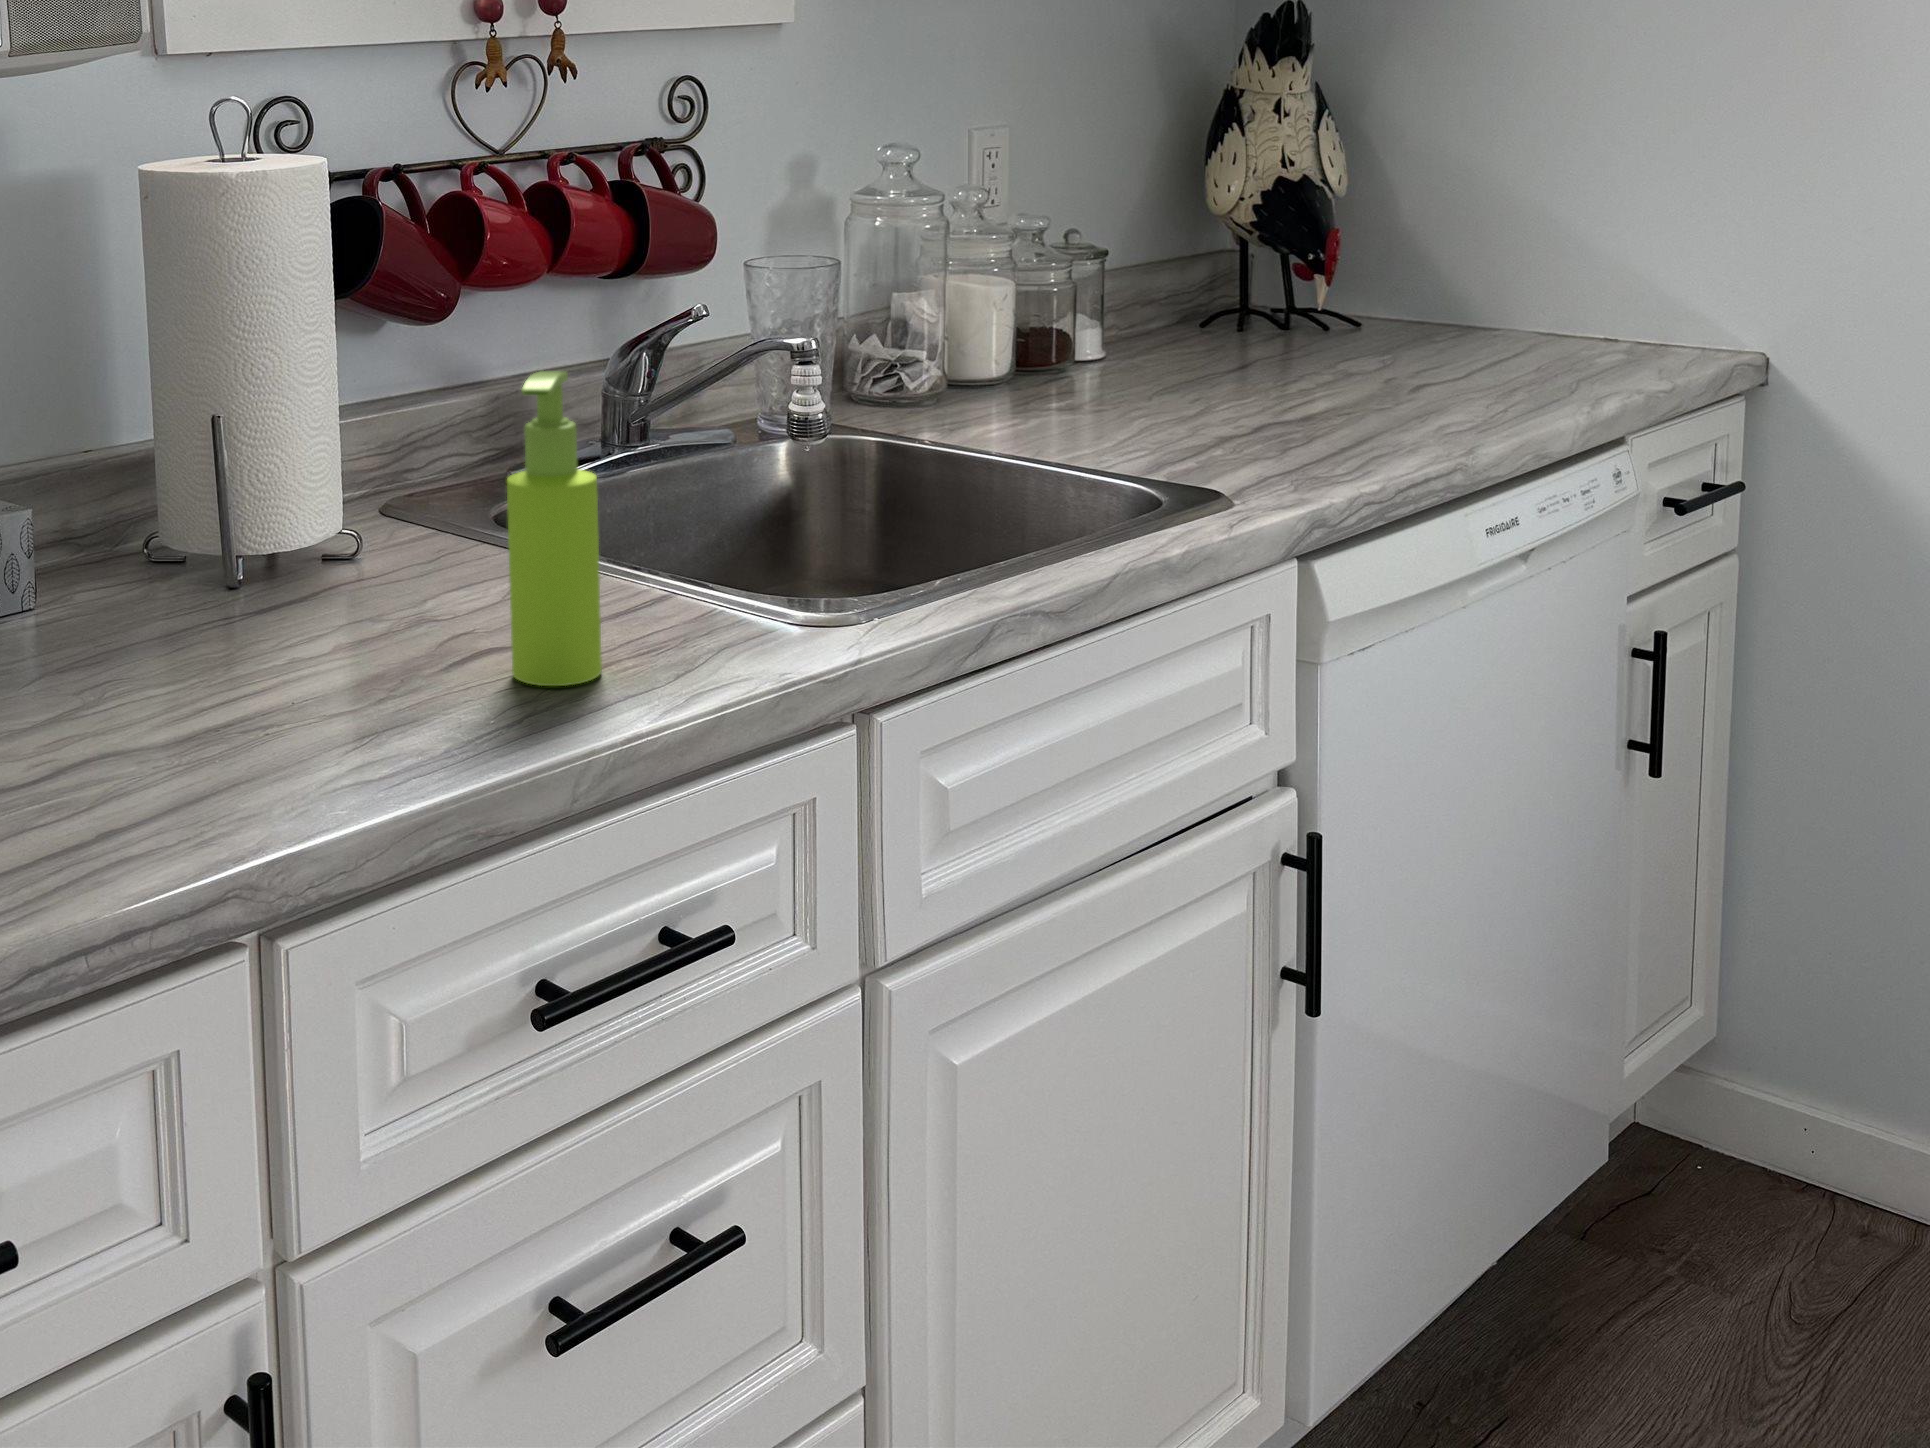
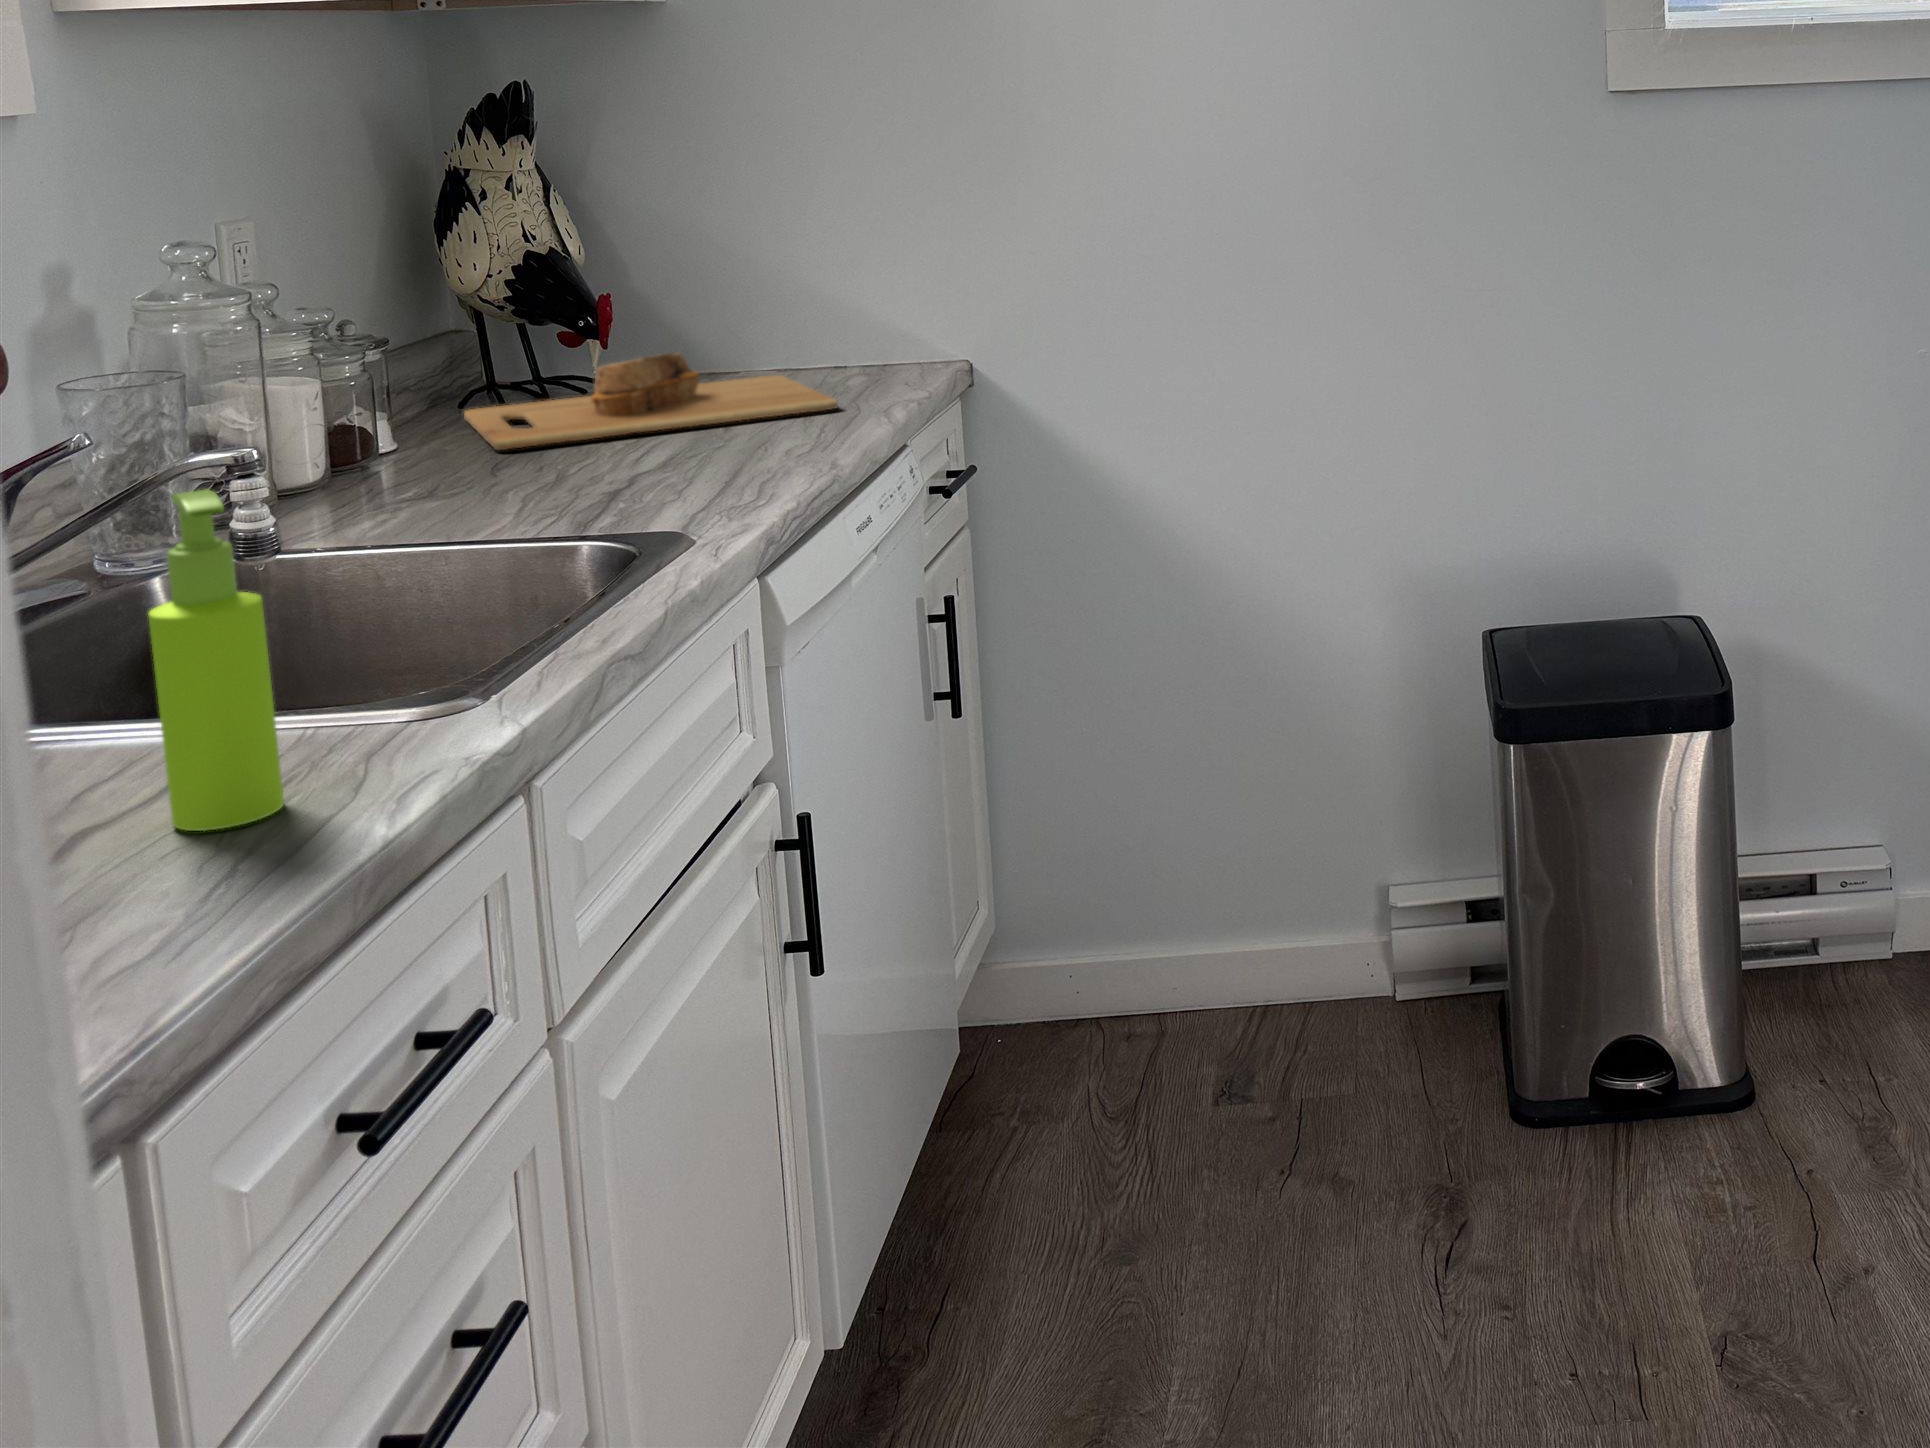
cutting board: none [1178,299,1553,387] -> present [464,353,838,450]

